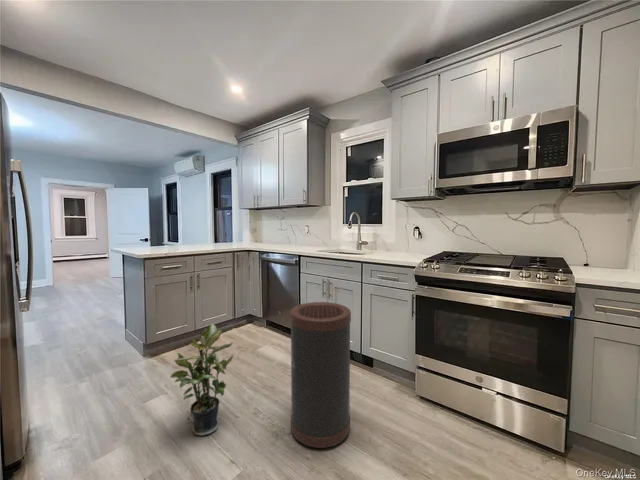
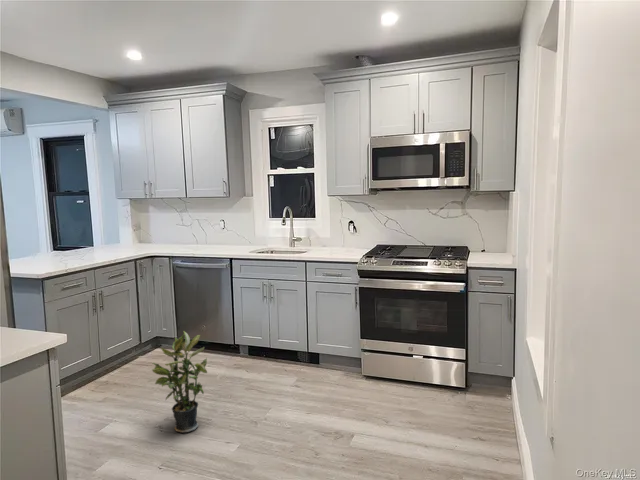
trash can: present [290,302,351,448] -> none [260,301,316,420]

